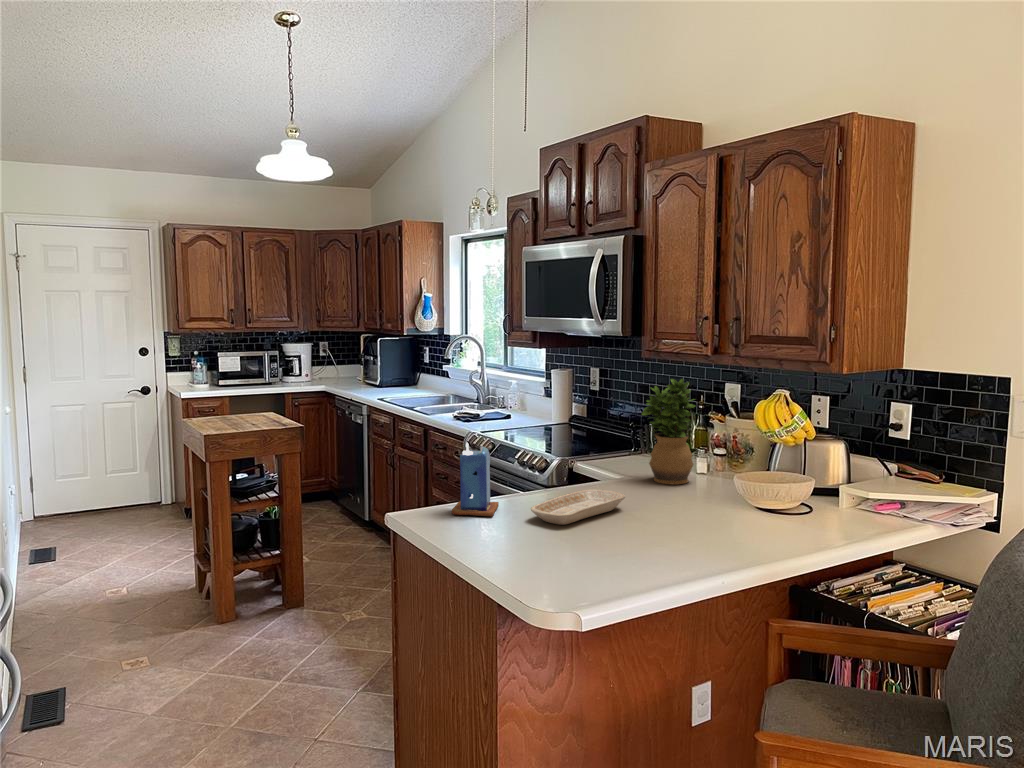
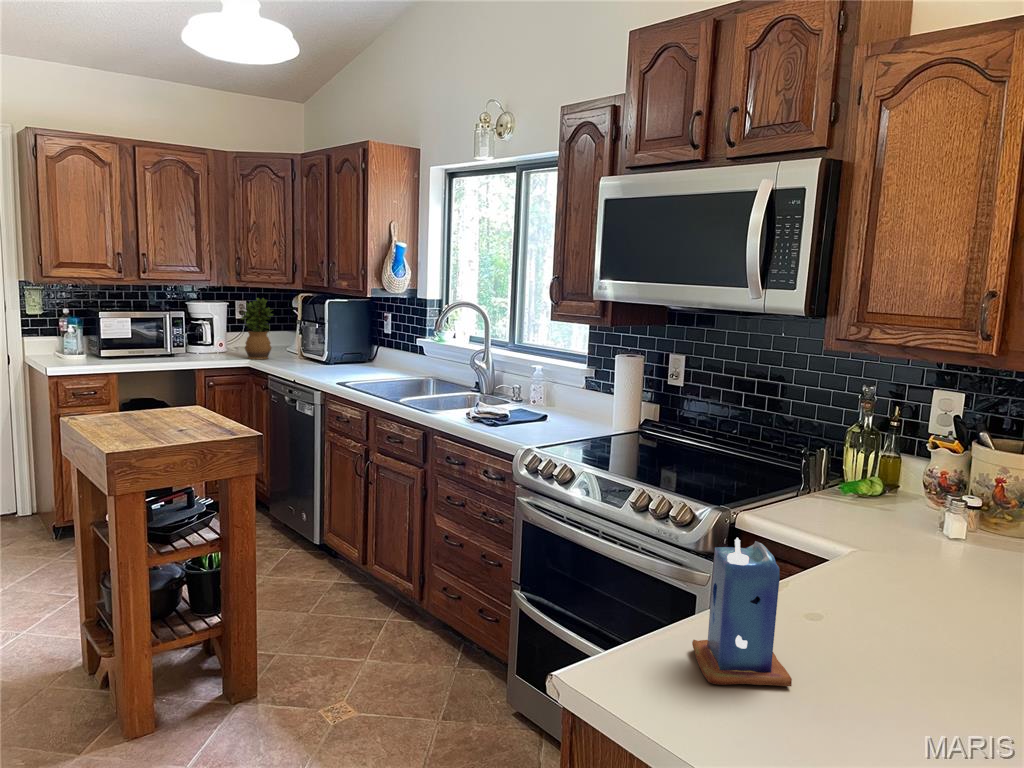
potted plant: present [641,379,695,484] -> present [241,298,273,359]
tray: present [531,489,626,525] -> none [867,601,989,709]

